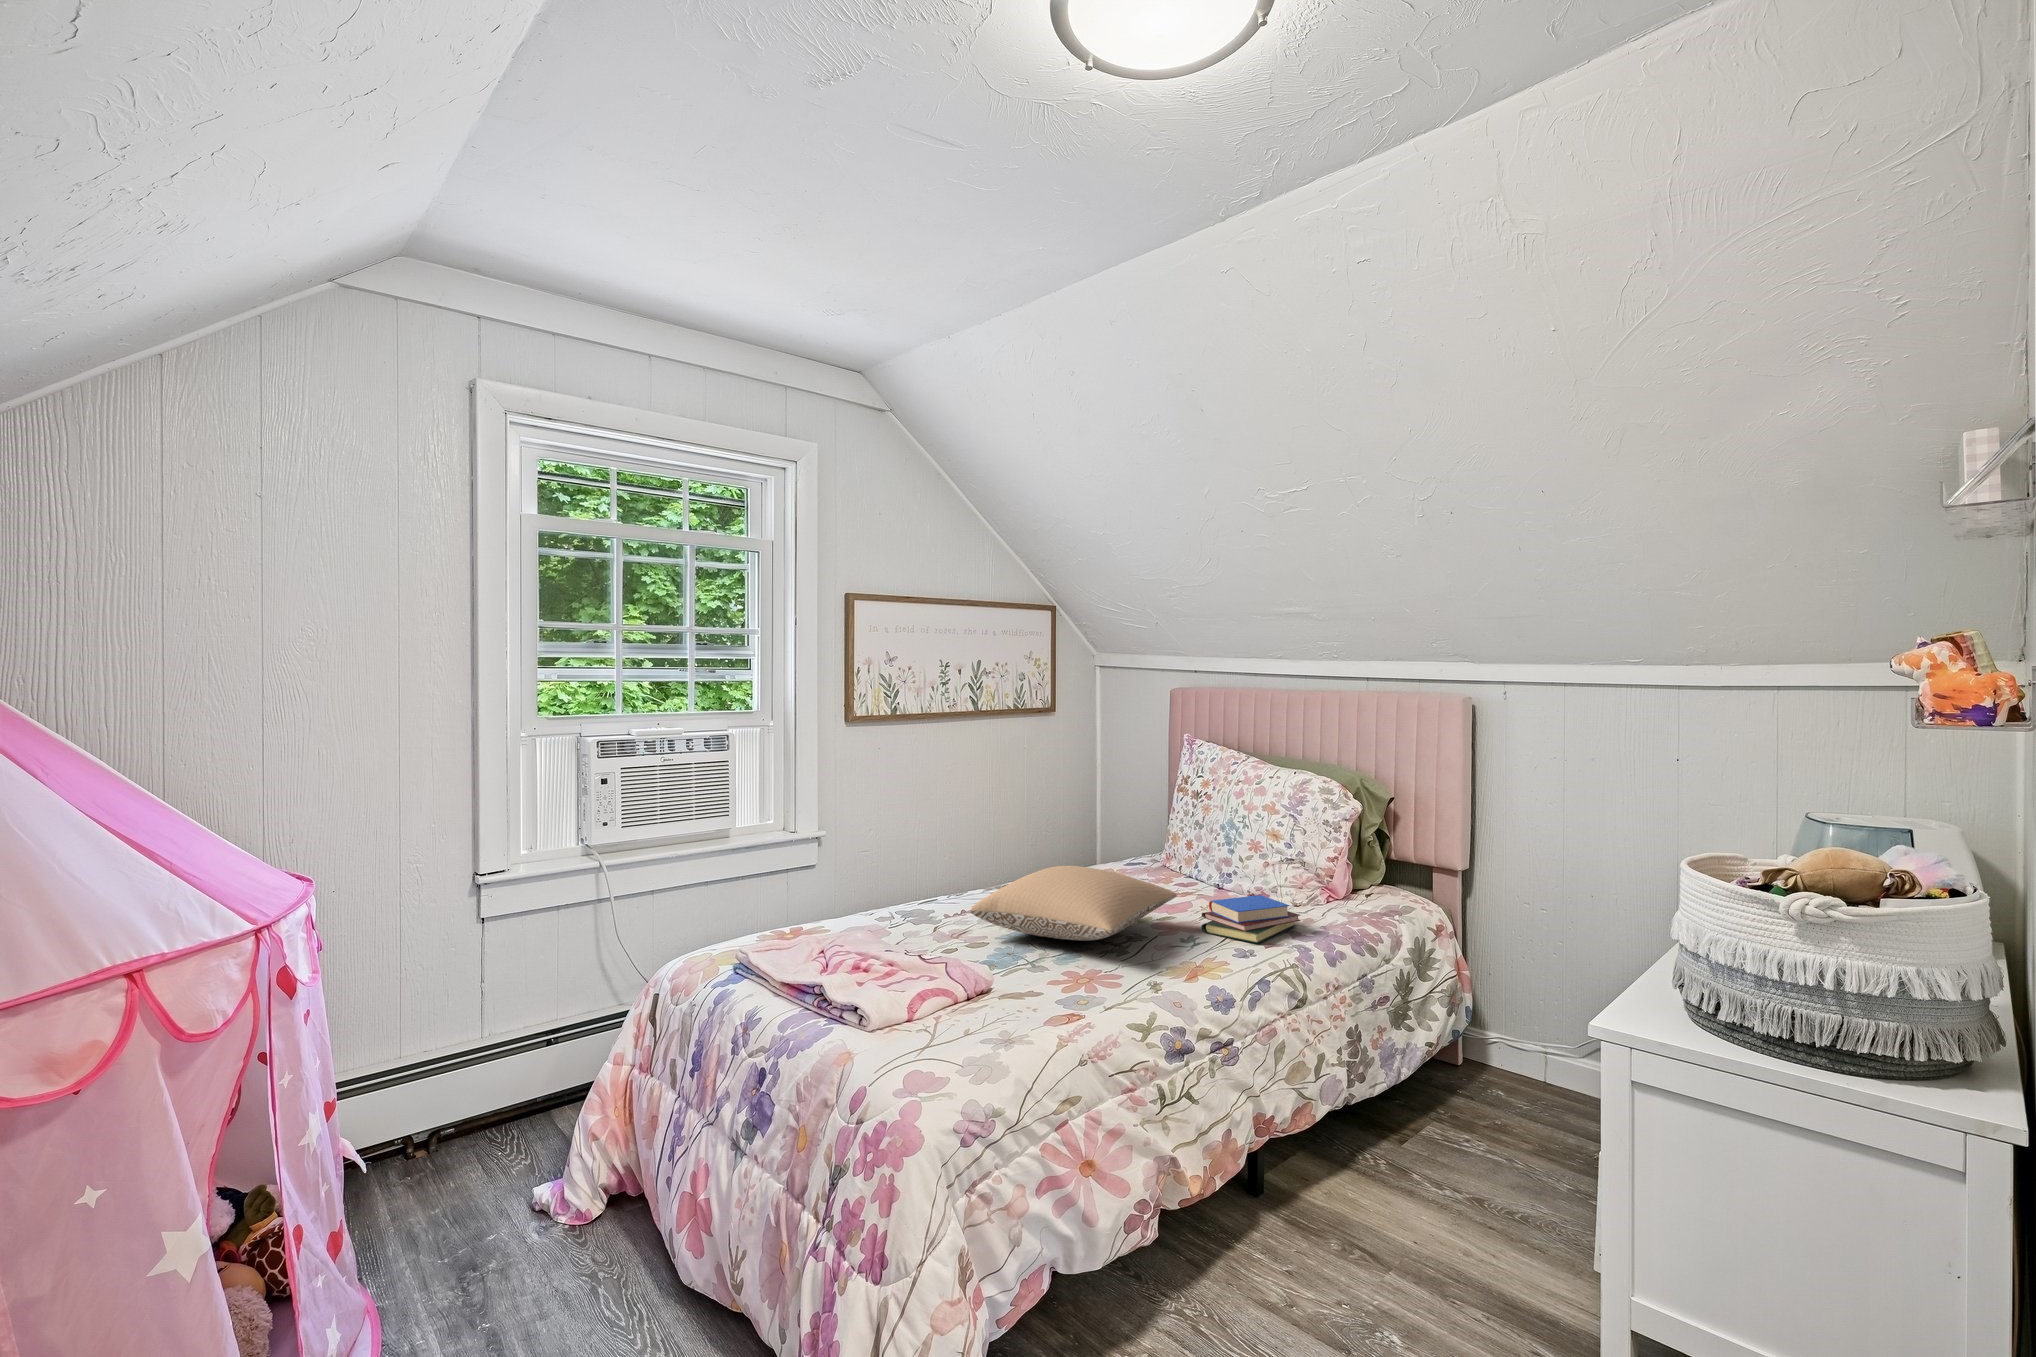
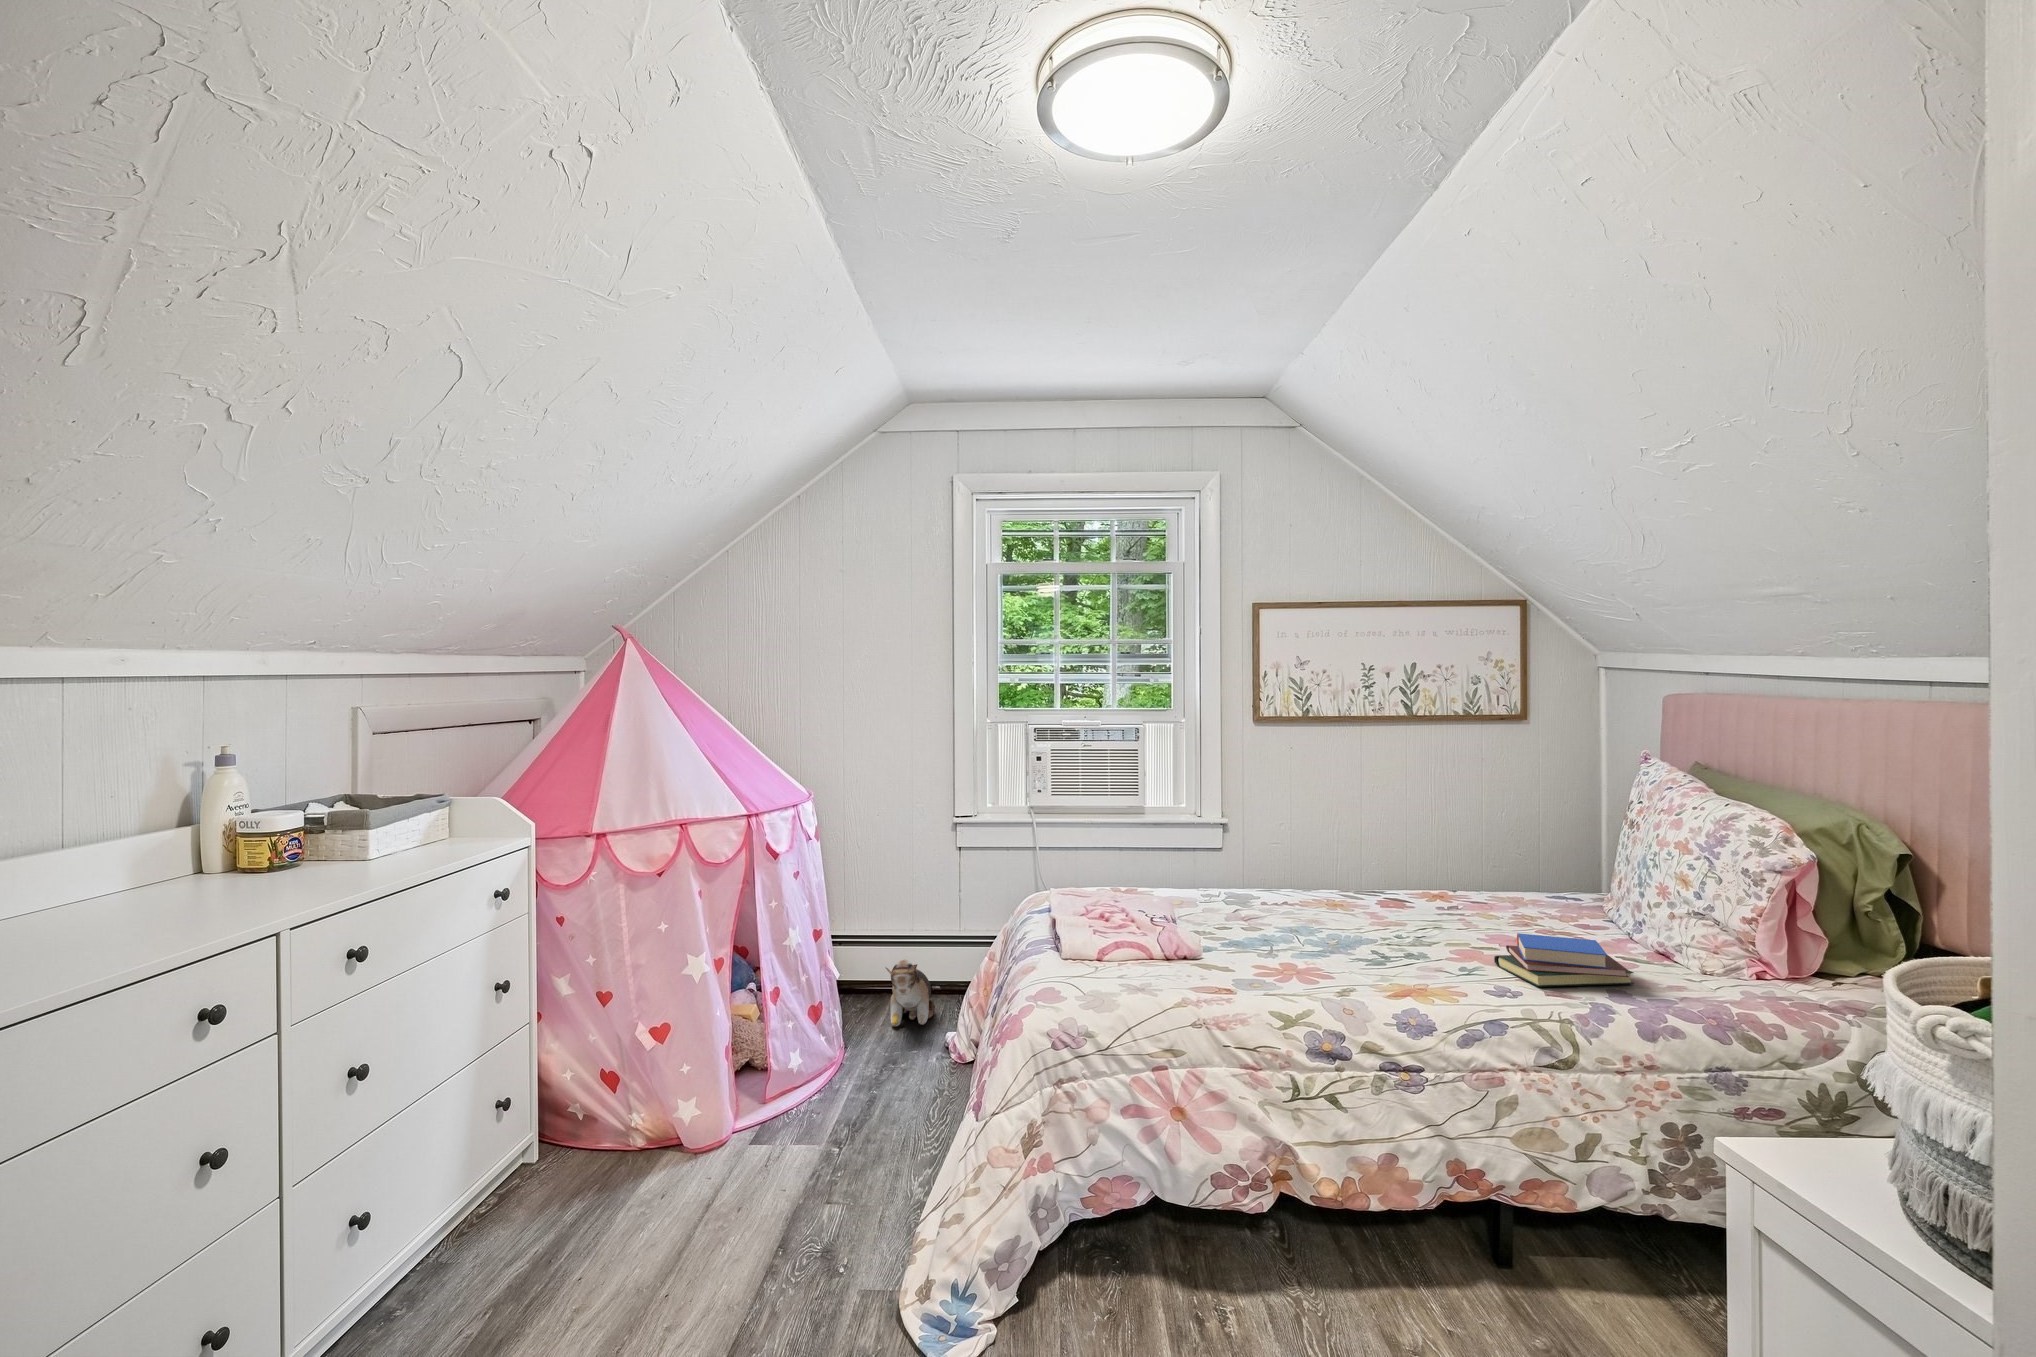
pillow: present [971,866,1177,940] -> none [1241,869,1470,942]
plush toy: none [407,1099,480,1205] -> present [886,960,935,1027]

